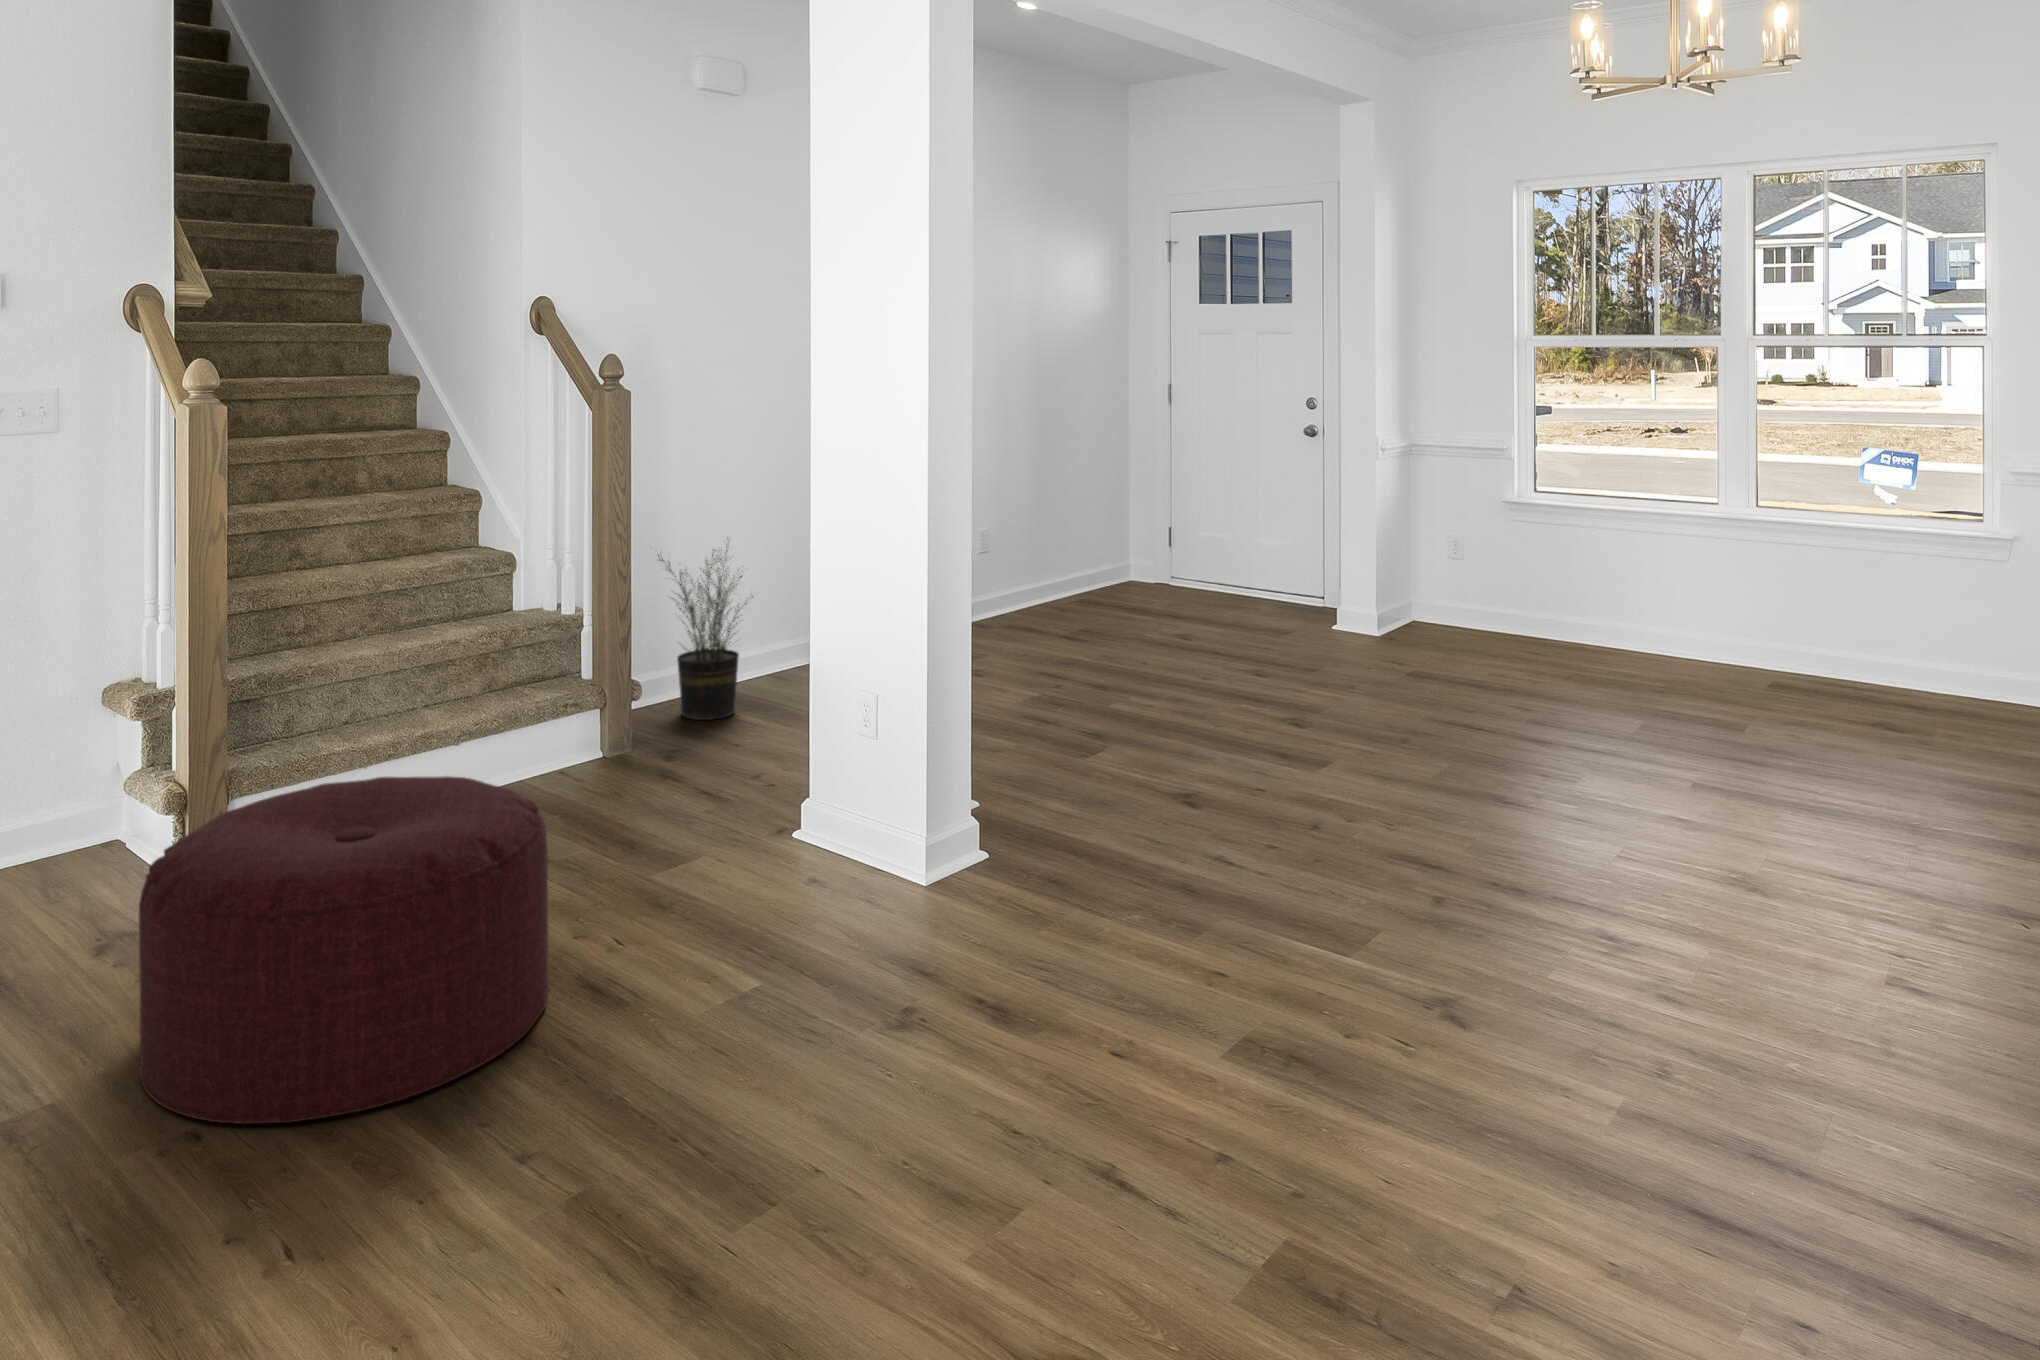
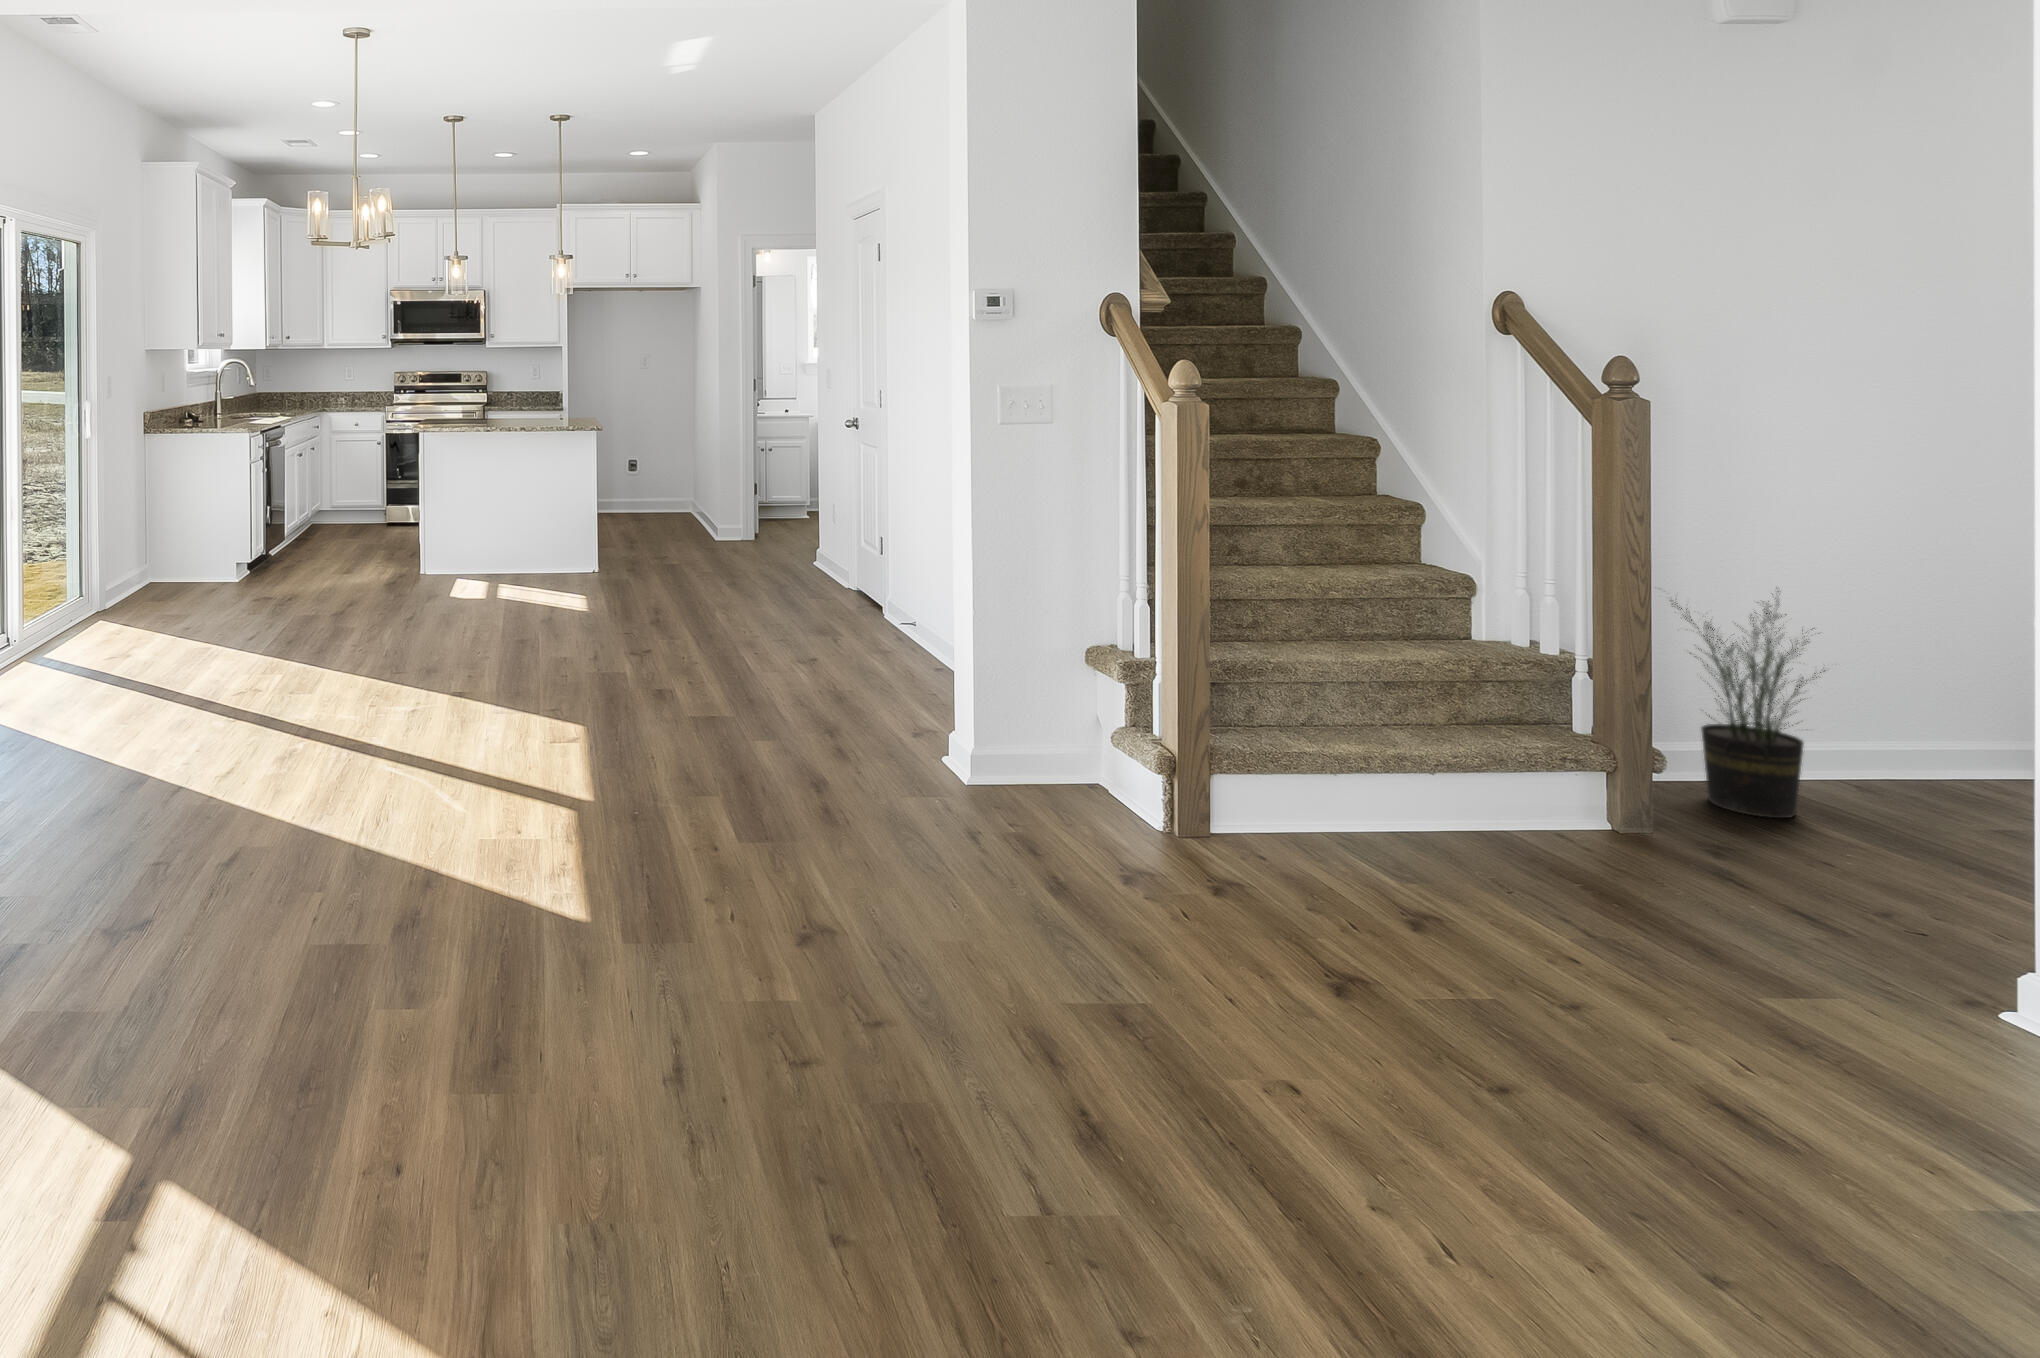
ottoman: present [139,776,549,1124] -> none [1218,791,1691,1174]

